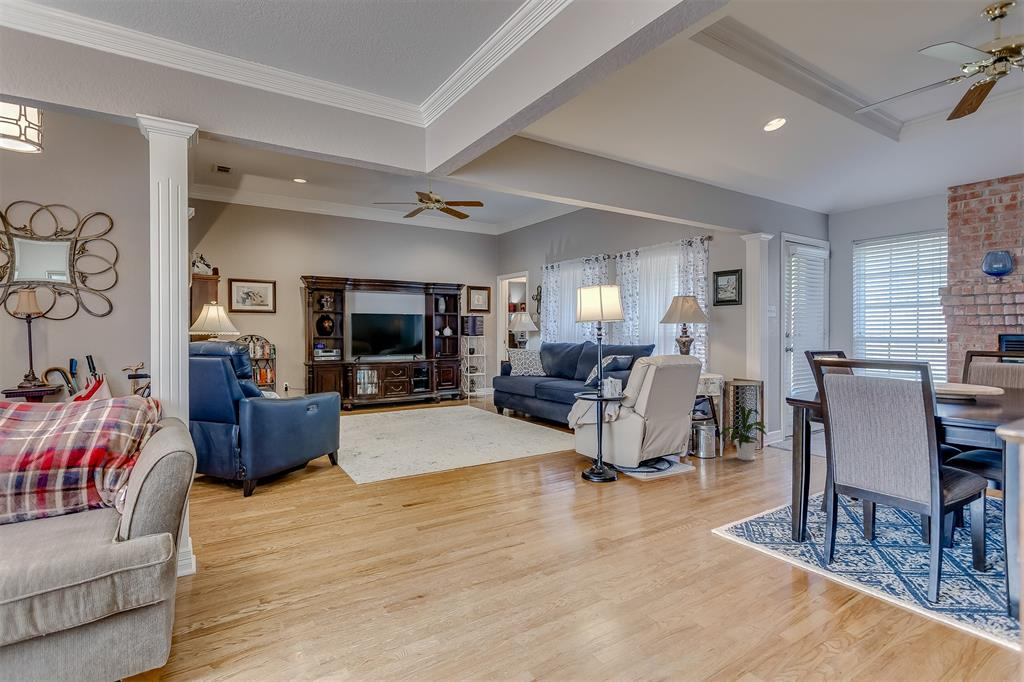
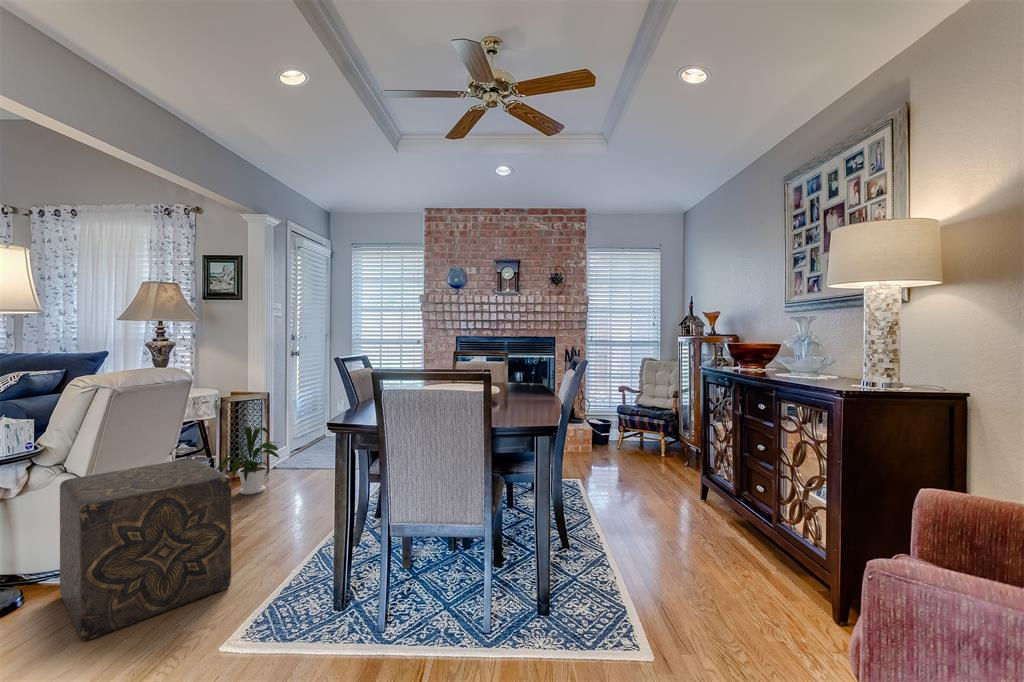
ottoman: none [636,416,726,505] -> present [60,458,231,640]

